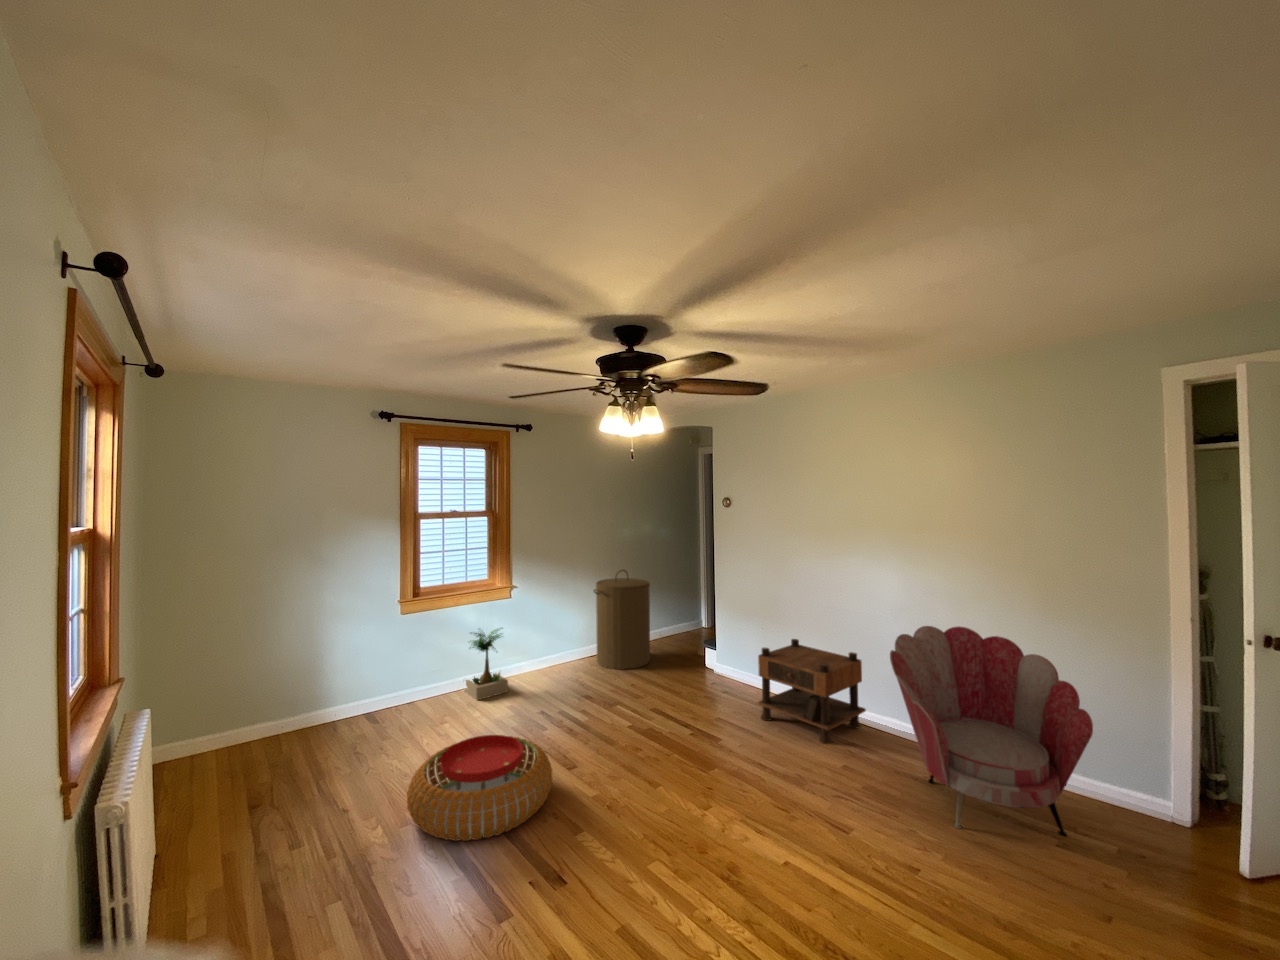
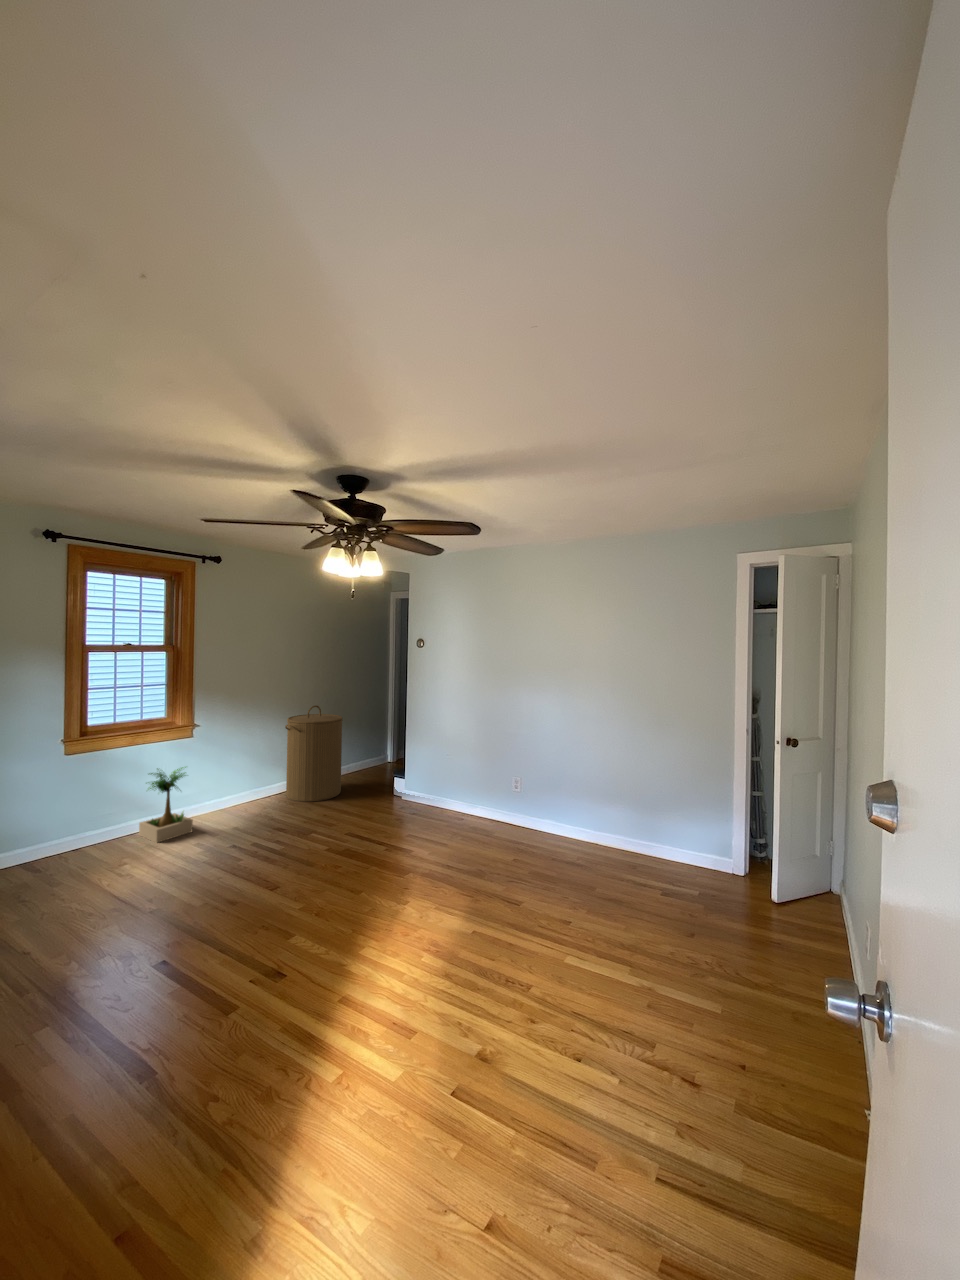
armchair: present [890,626,1093,836] -> none [556,744,688,895]
nightstand: present [758,639,866,744] -> none [445,762,533,847]
pouf: present [407,735,552,841] -> none [96,868,259,974]

